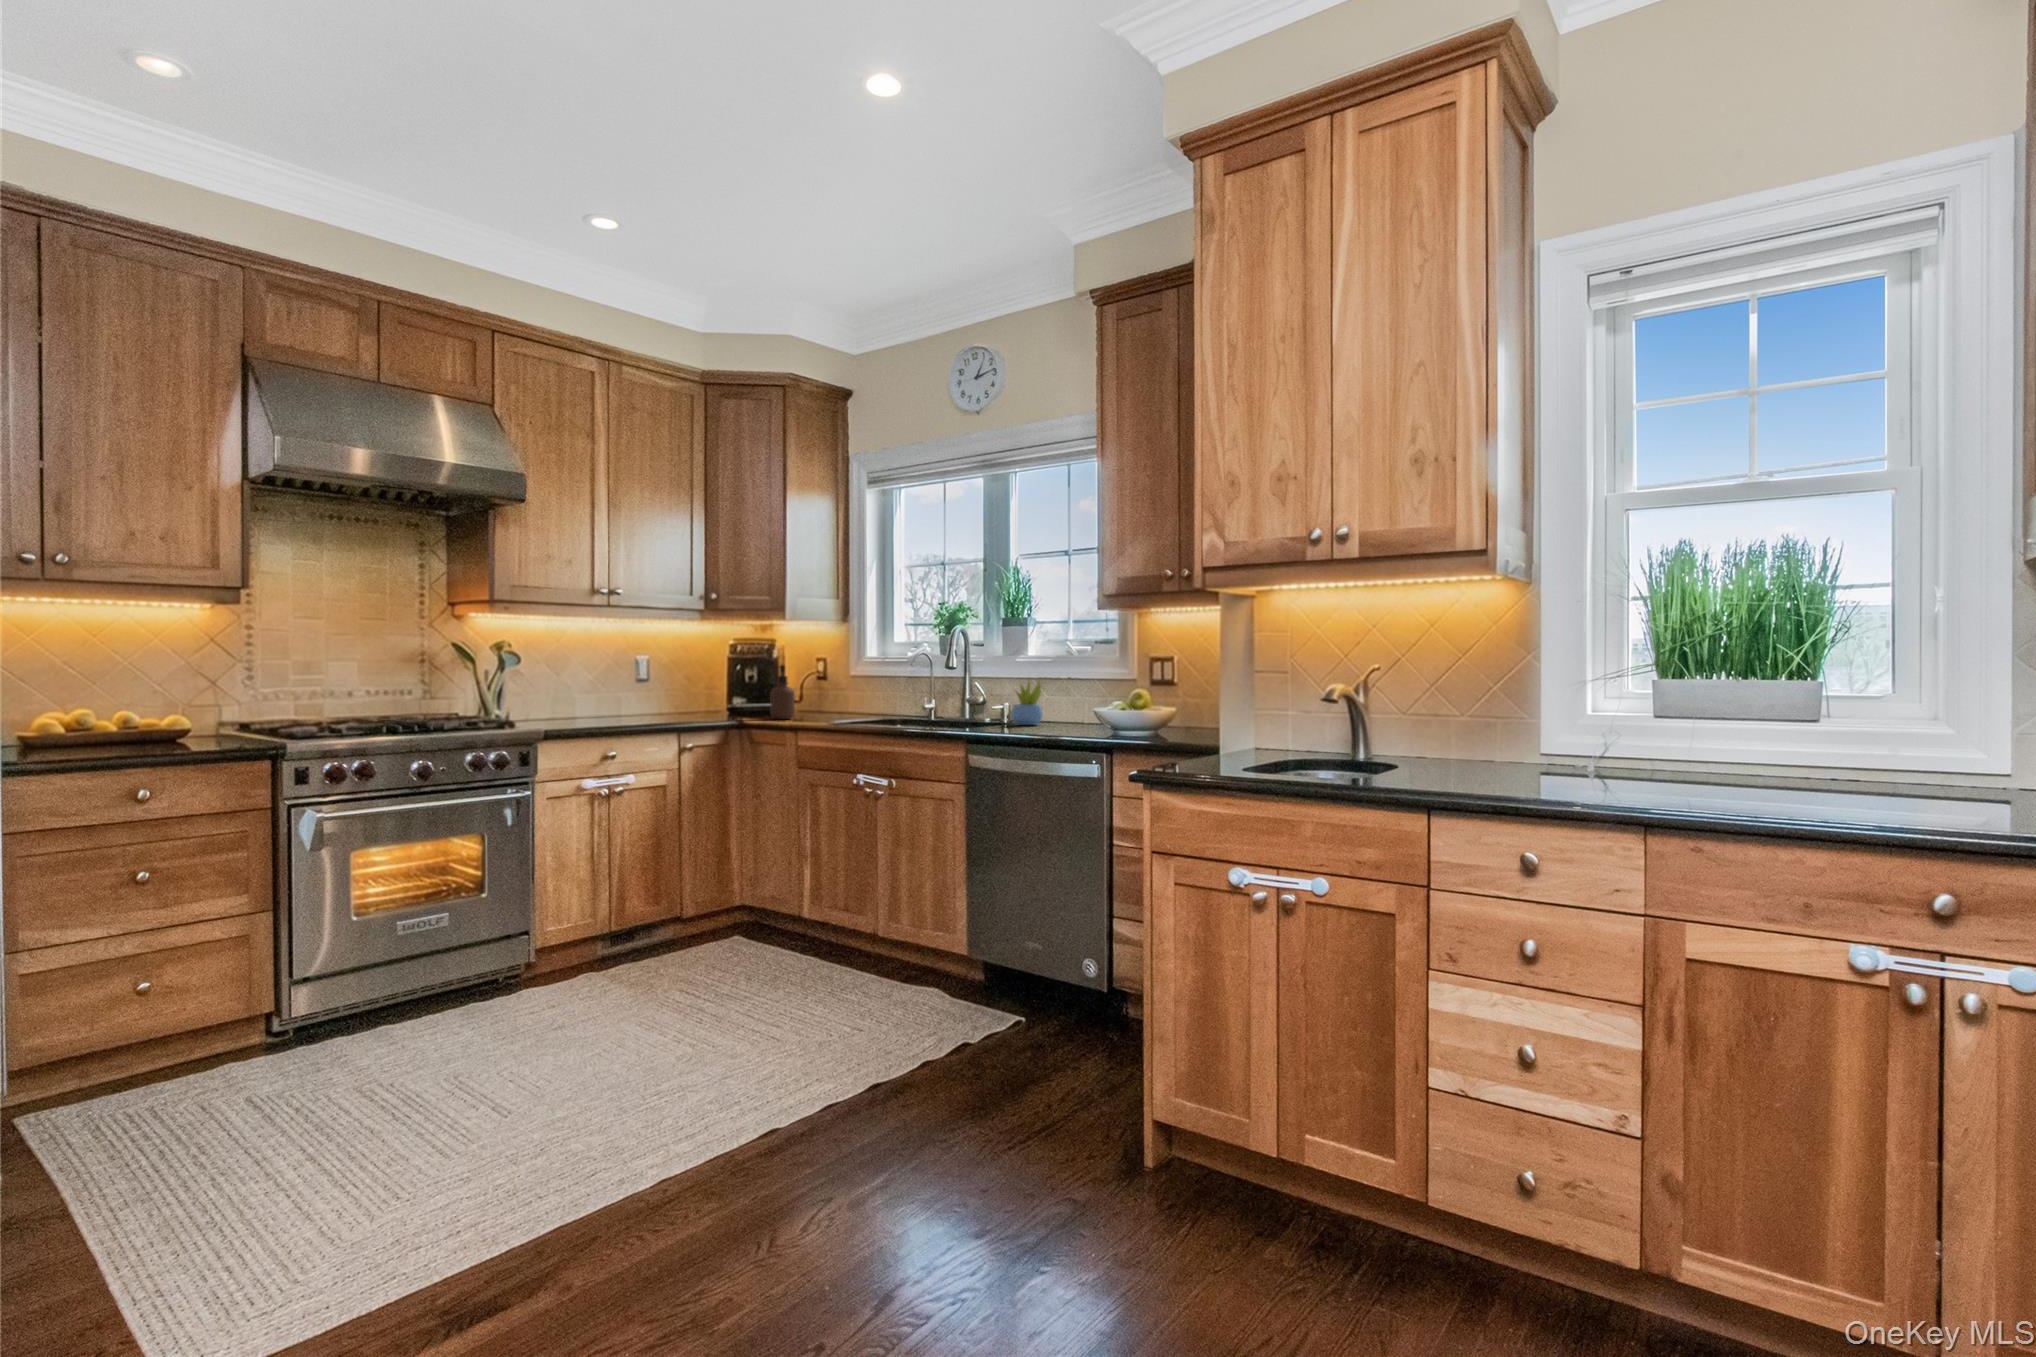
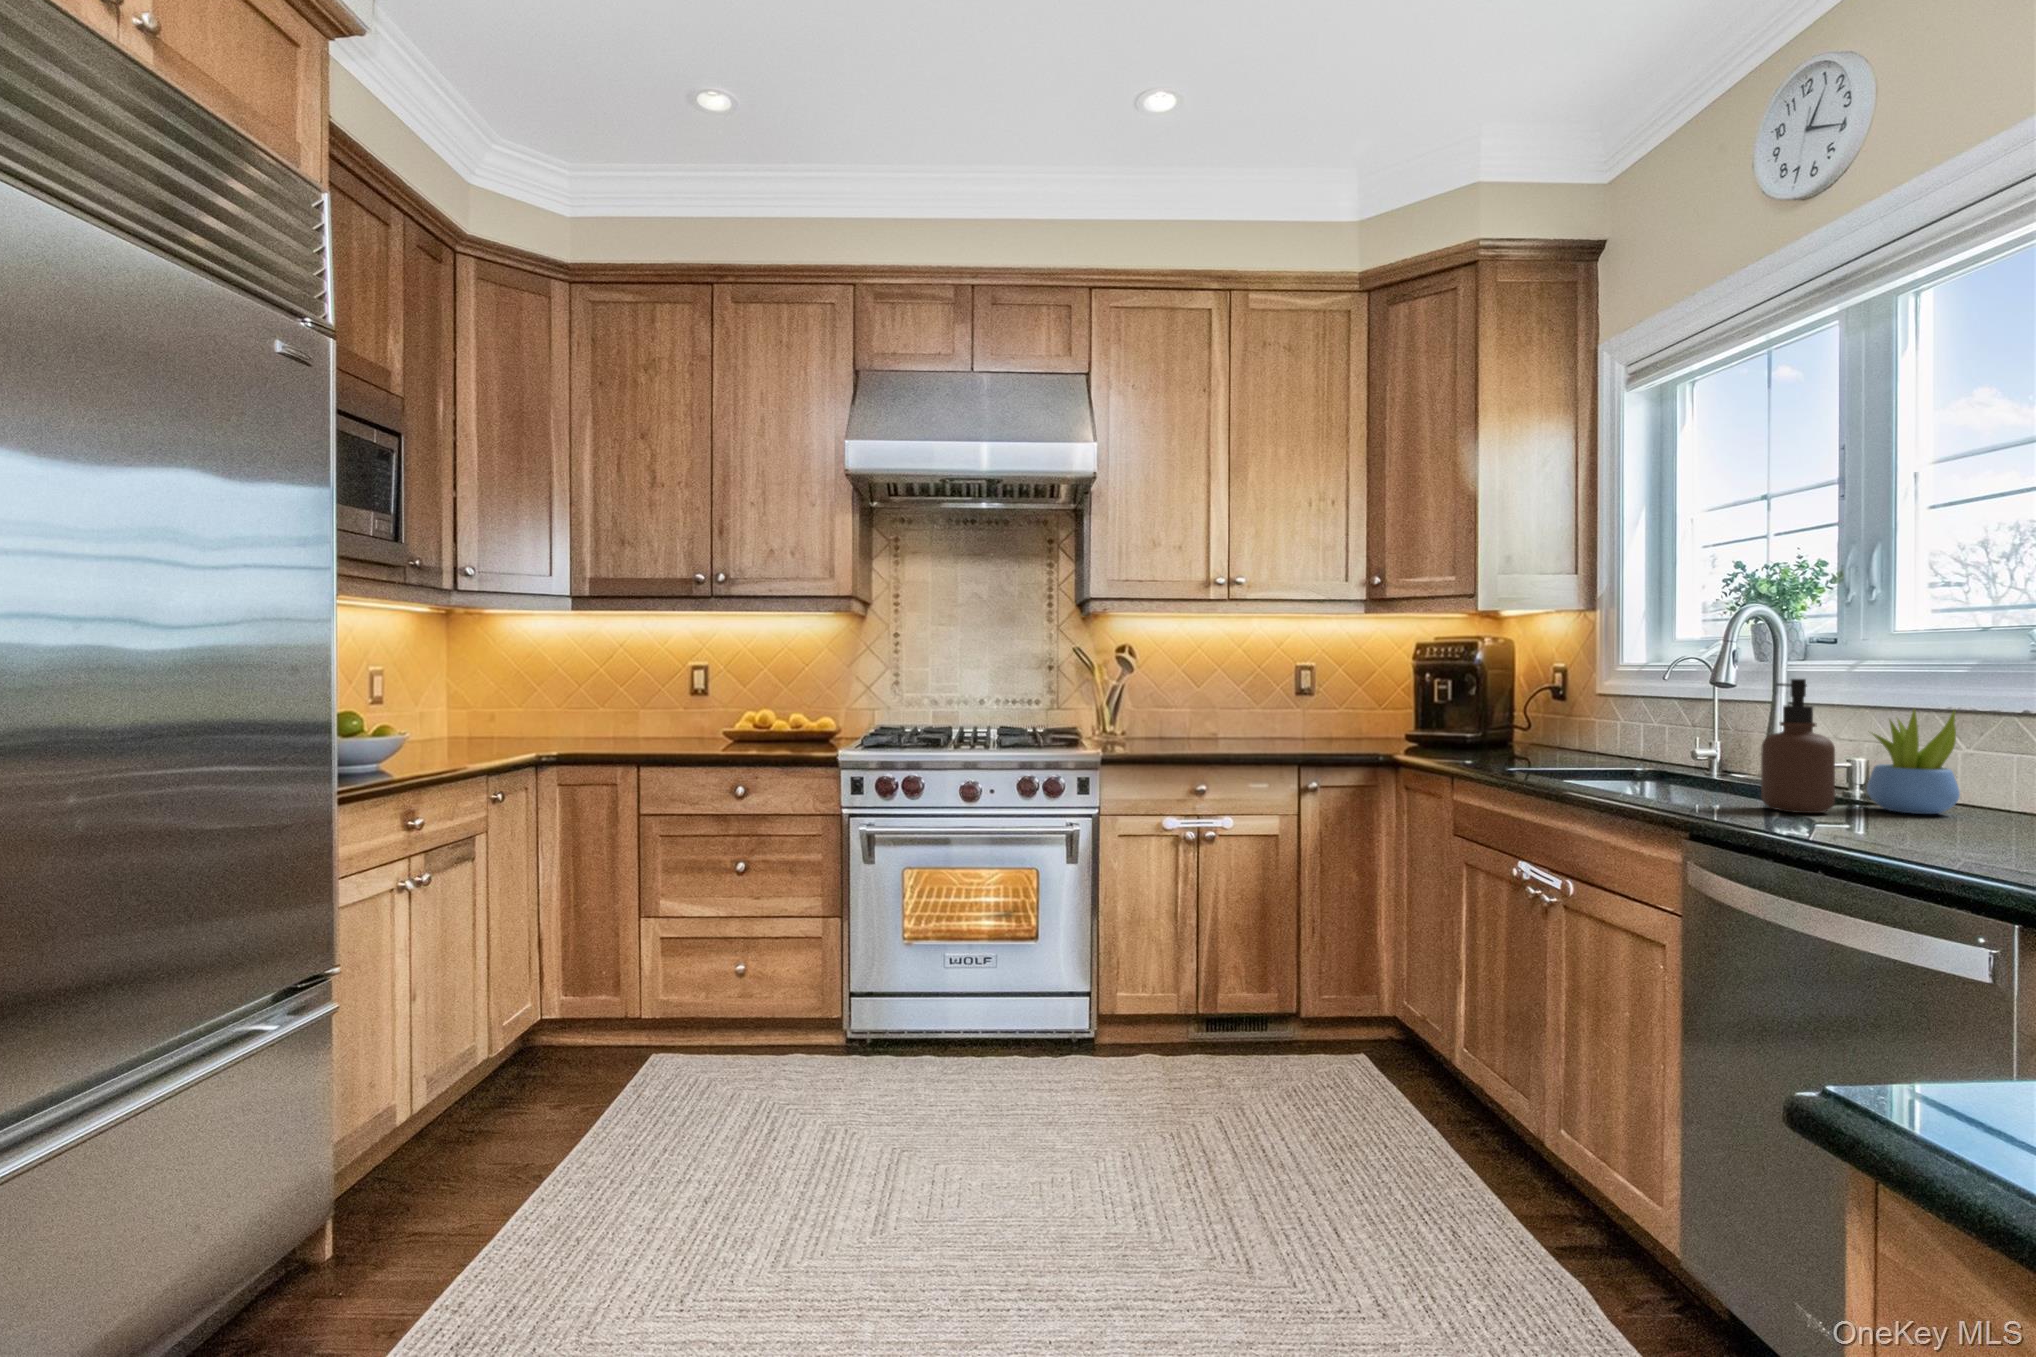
soap dispenser: present [770,665,795,719] -> present [1761,679,1835,813]

